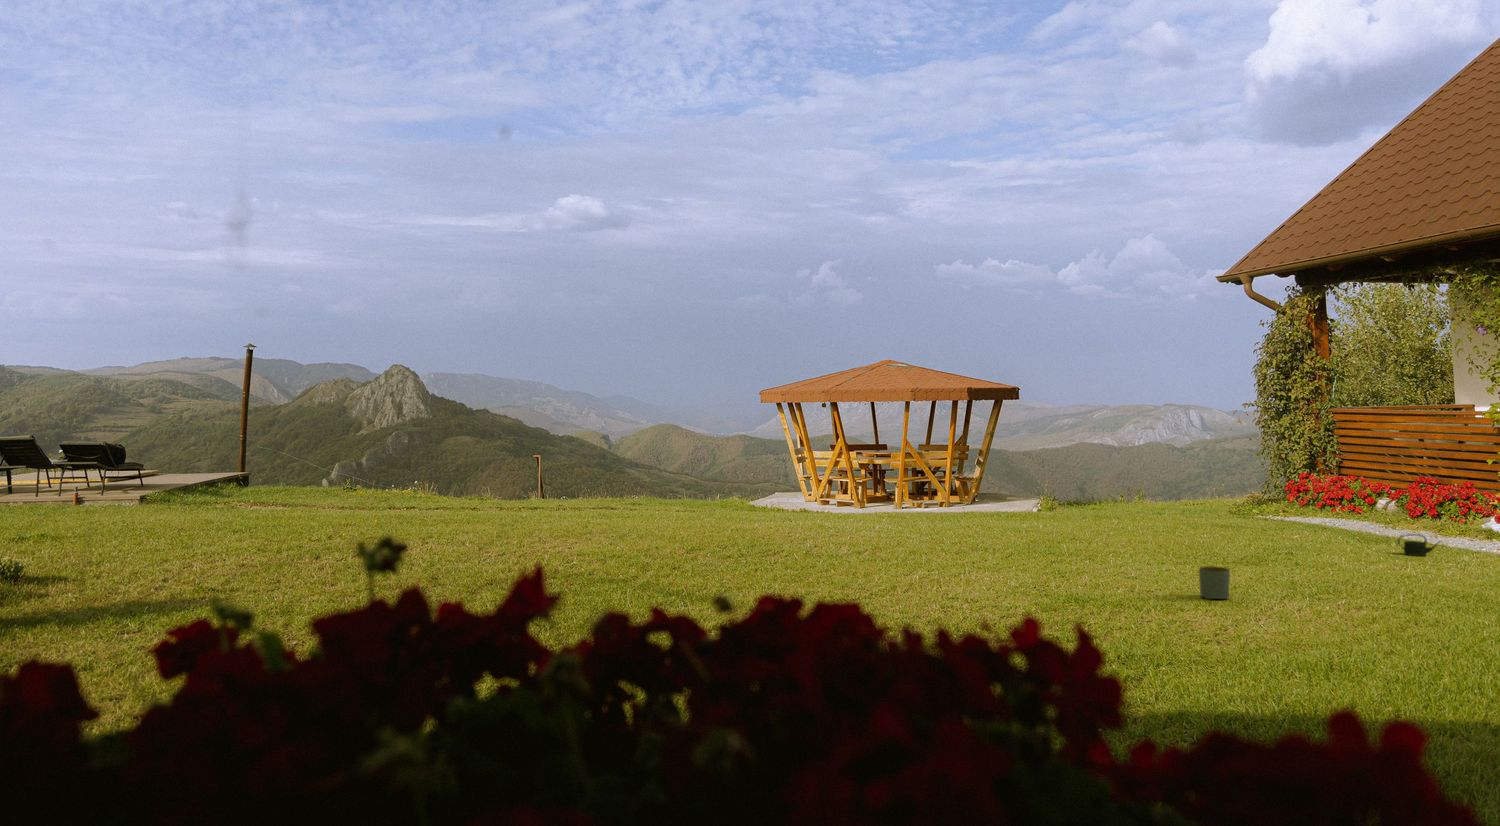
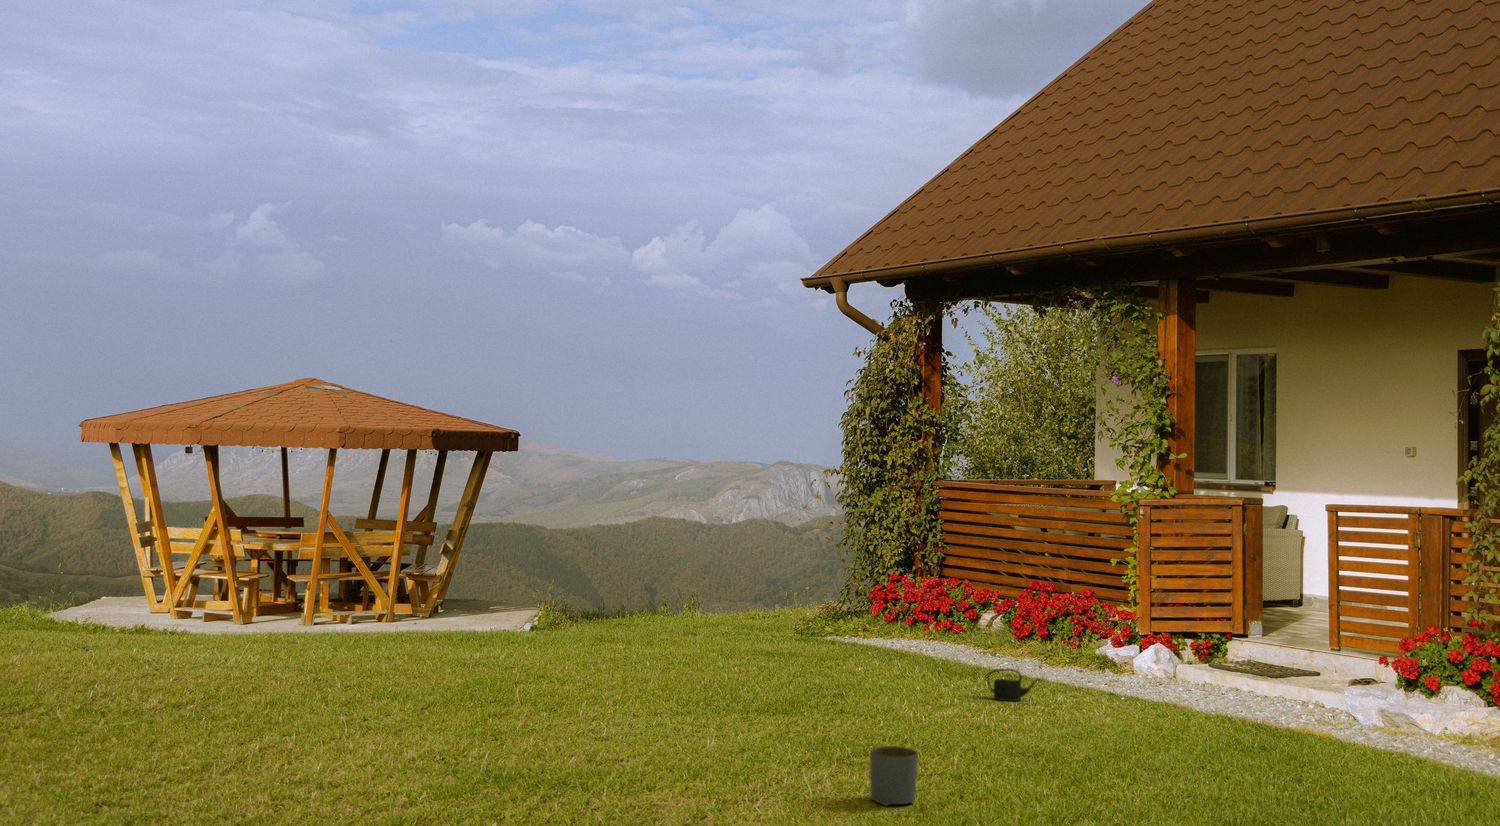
planter: present [1199,566,1230,600] -> present [870,746,918,806]

